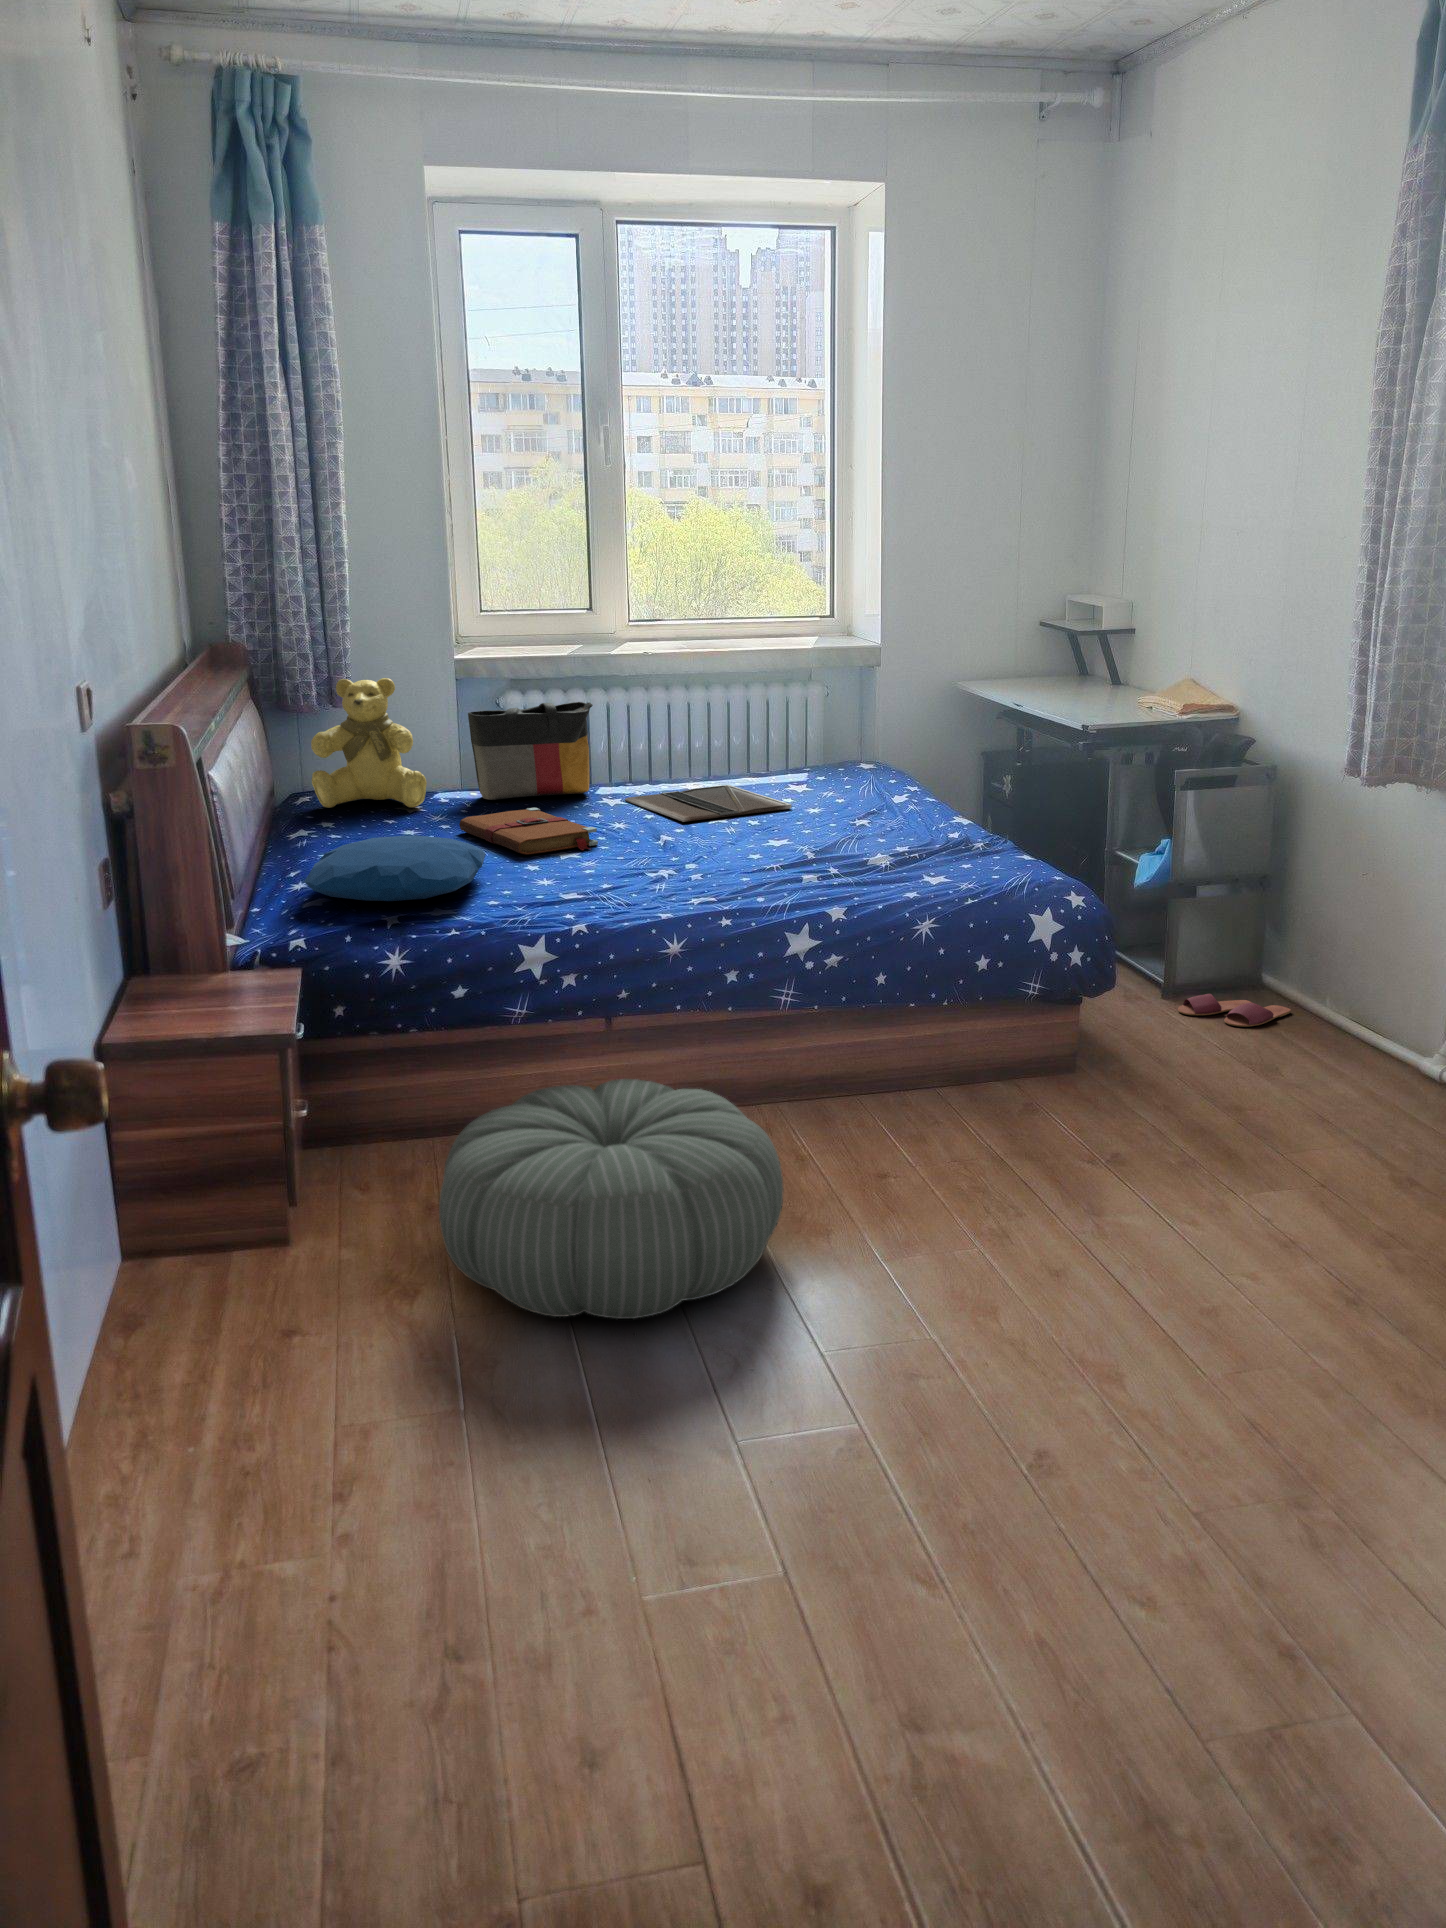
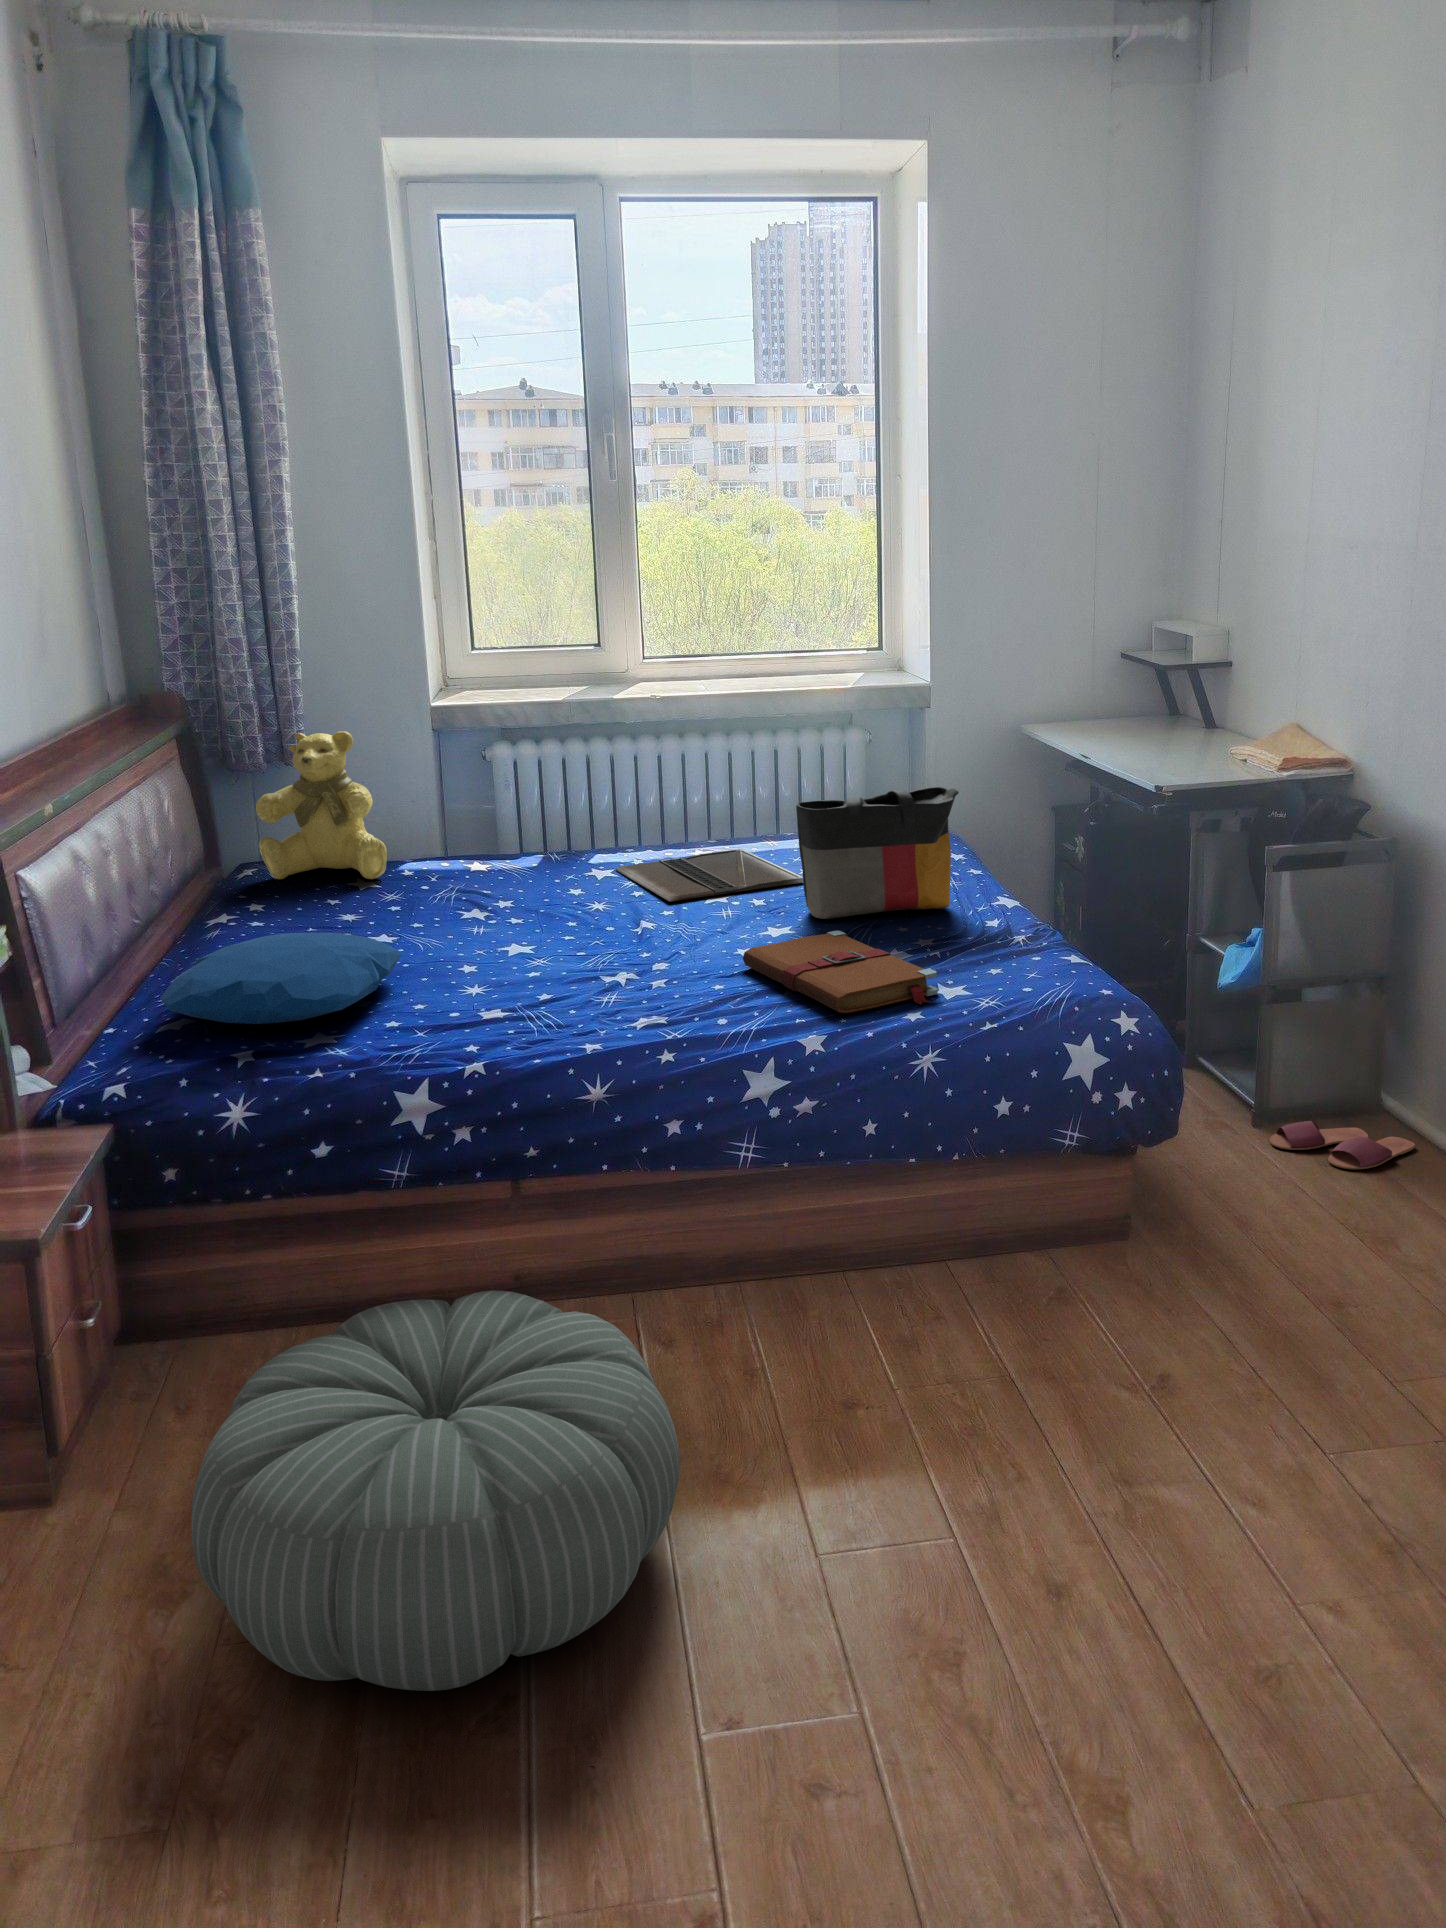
tote bag: present [468,702,593,800] -> present [796,787,959,919]
book: present [459,808,598,855] -> present [743,931,938,1013]

